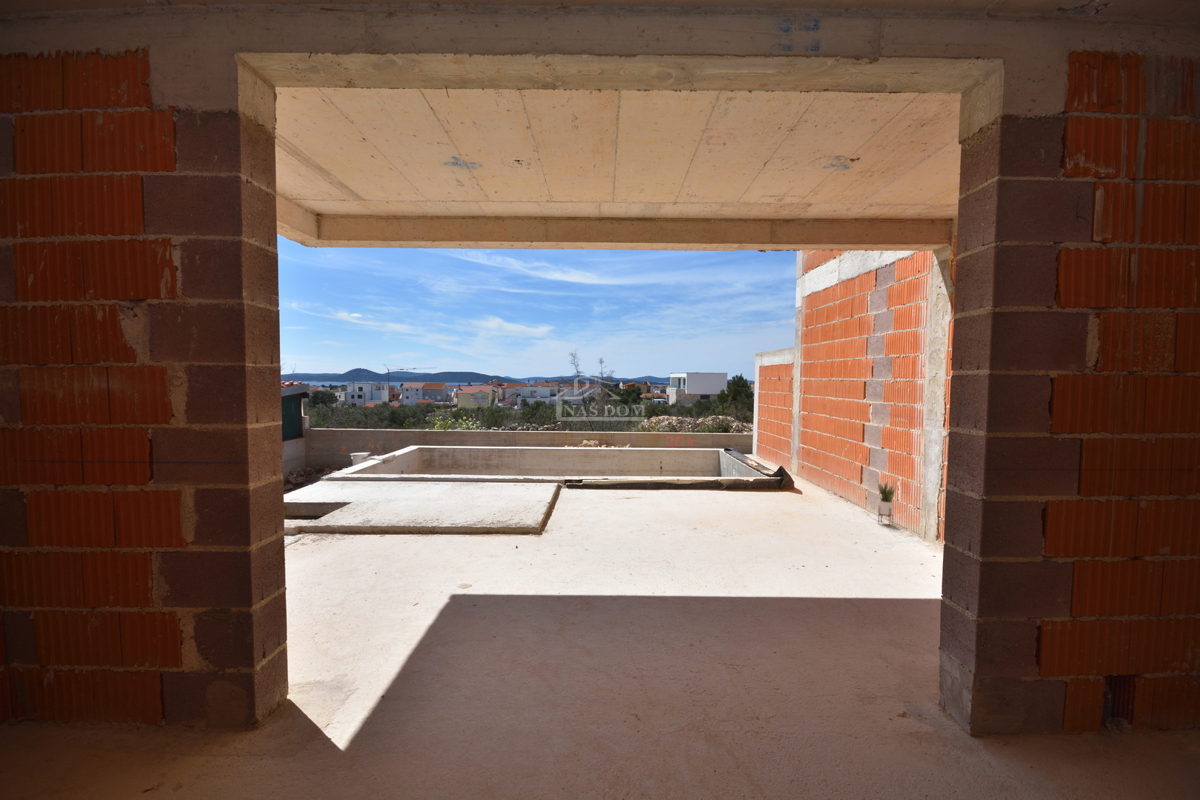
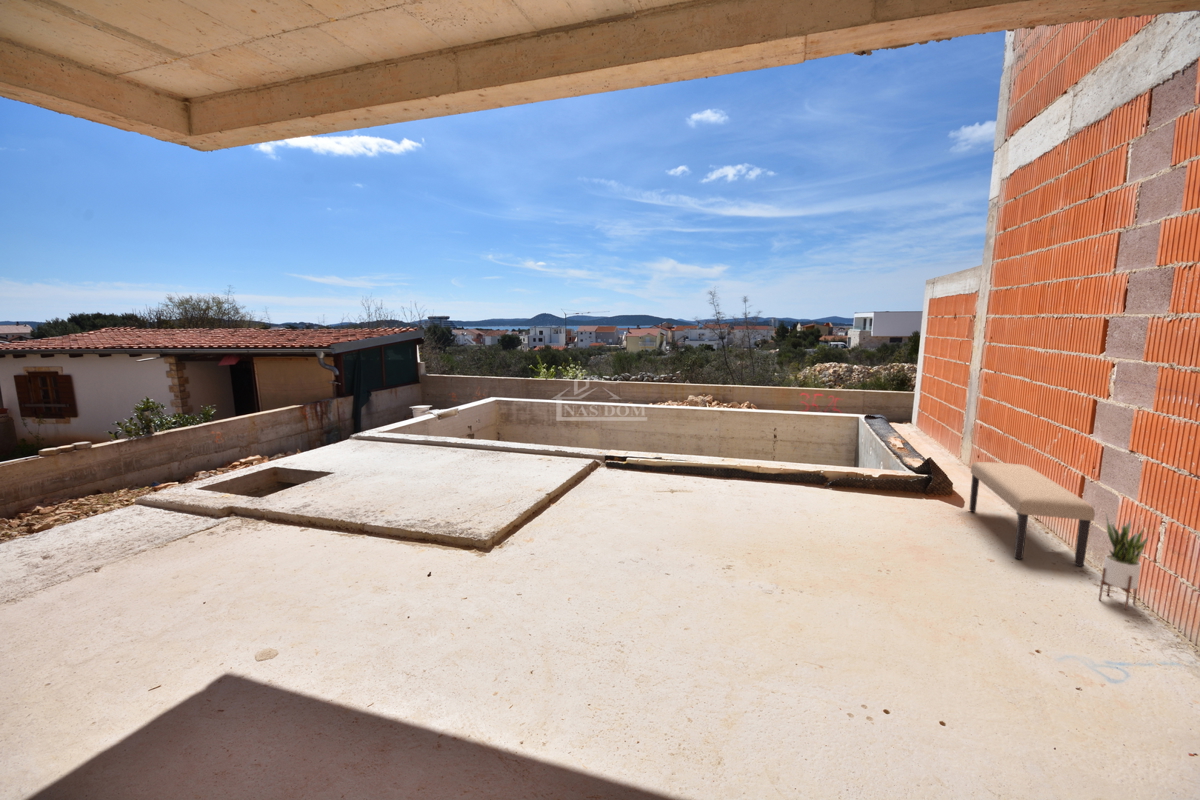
bench: none [806,465,871,513] -> present [969,462,1095,566]

